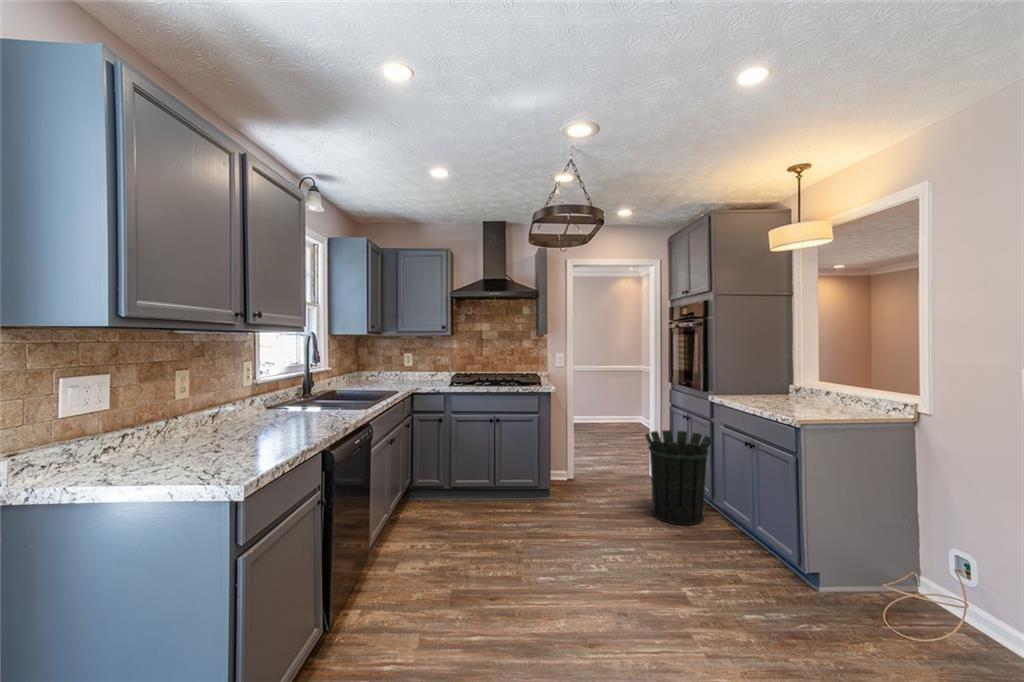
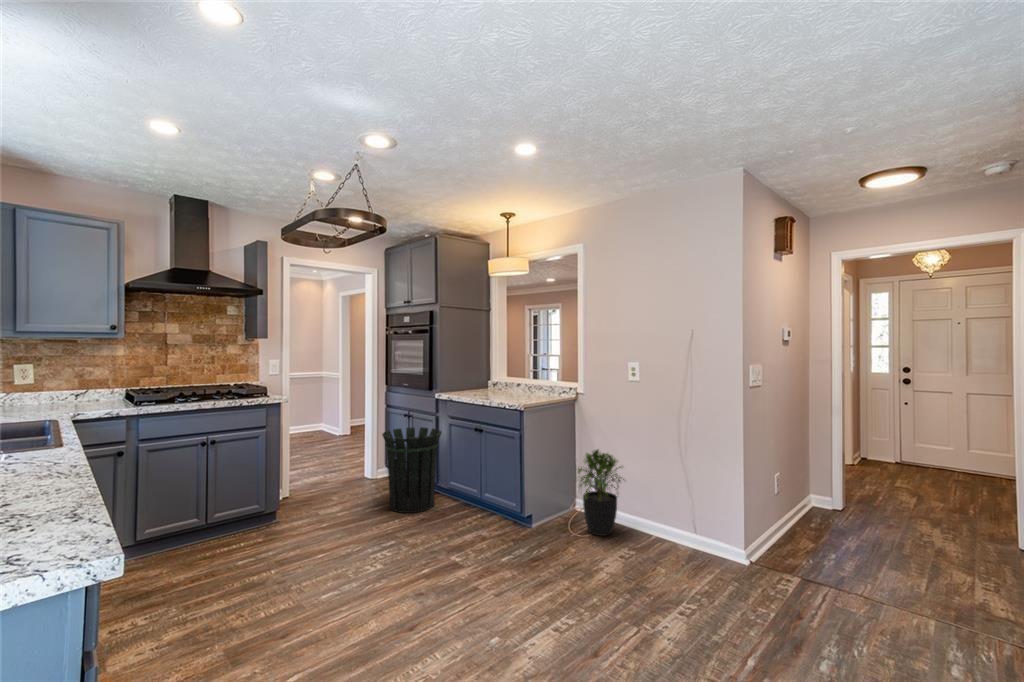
potted plant: none [882,502,999,643] -> present [578,449,624,536]

